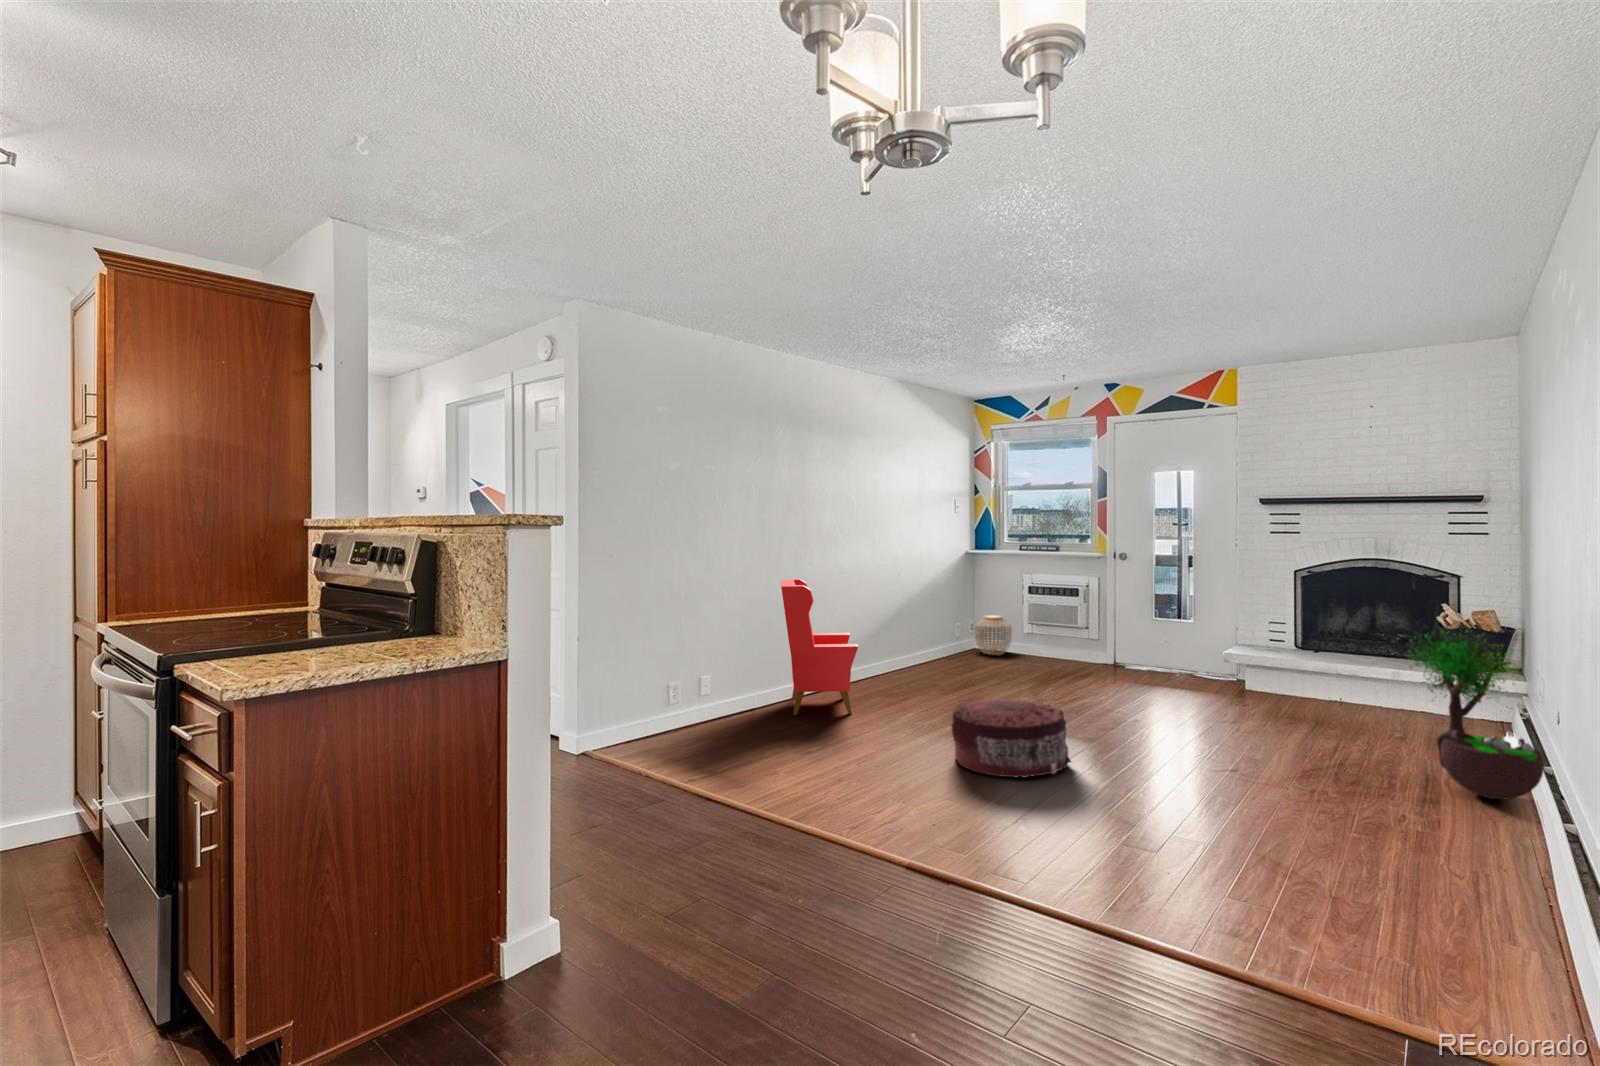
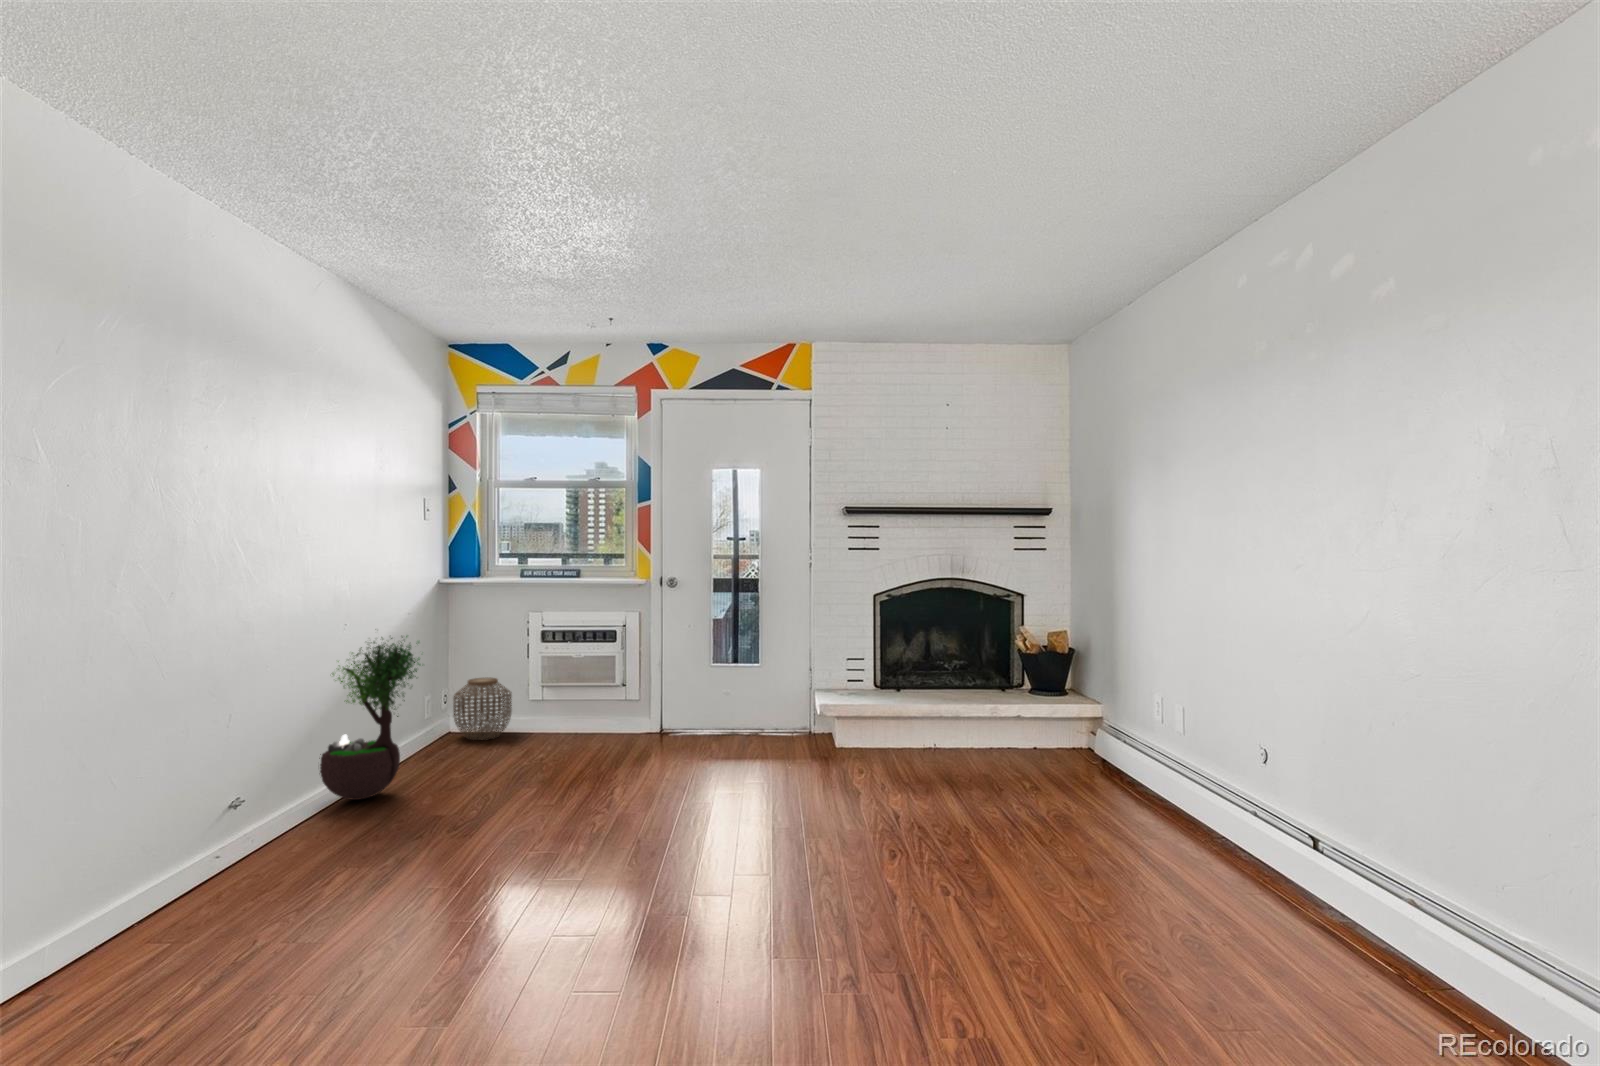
armchair: present [780,579,858,715] -> none [84,647,302,960]
potted tree: present [1409,626,1544,799] -> present [319,636,420,800]
pouf: present [951,698,1071,778] -> none [550,836,760,1014]

